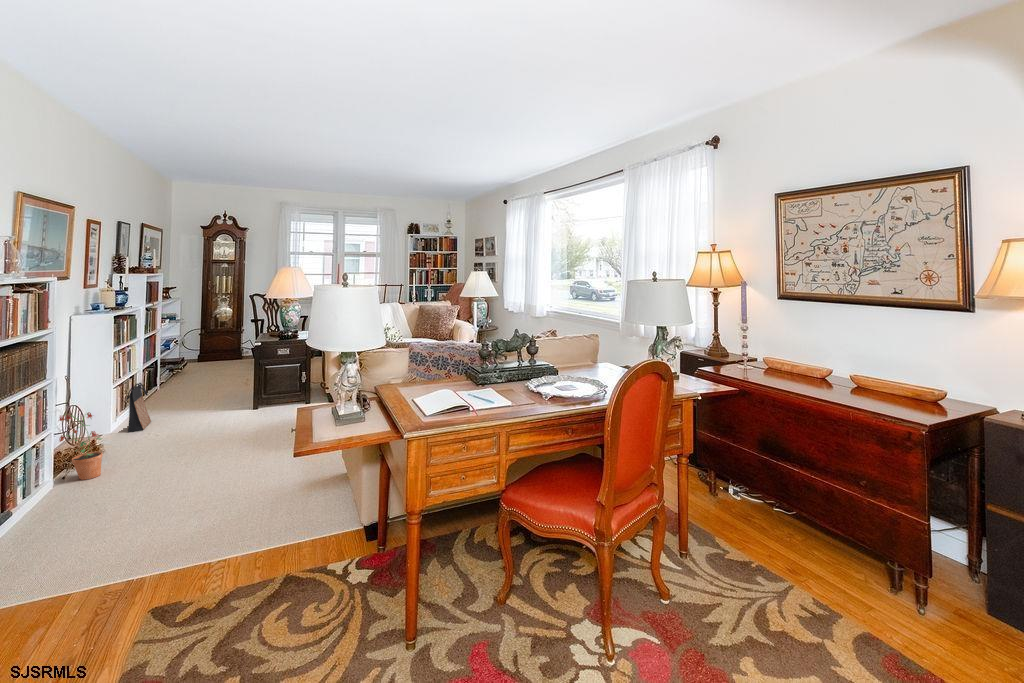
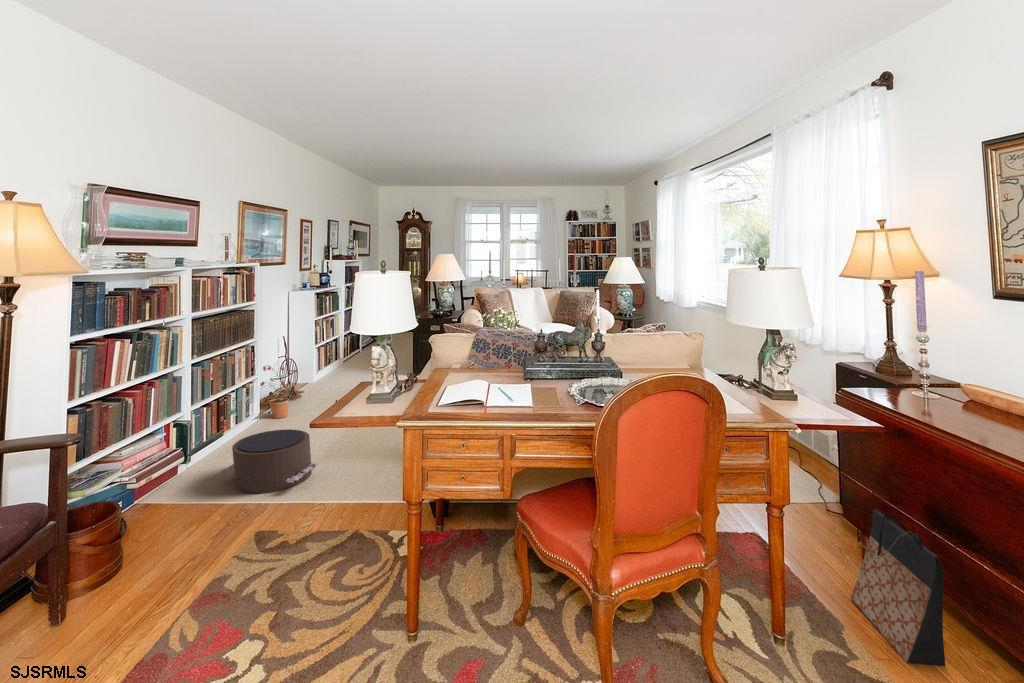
bag: present [126,383,151,432] -> present [851,509,945,666]
pouf: none [48,483,196,571] -> present [217,429,317,493]

